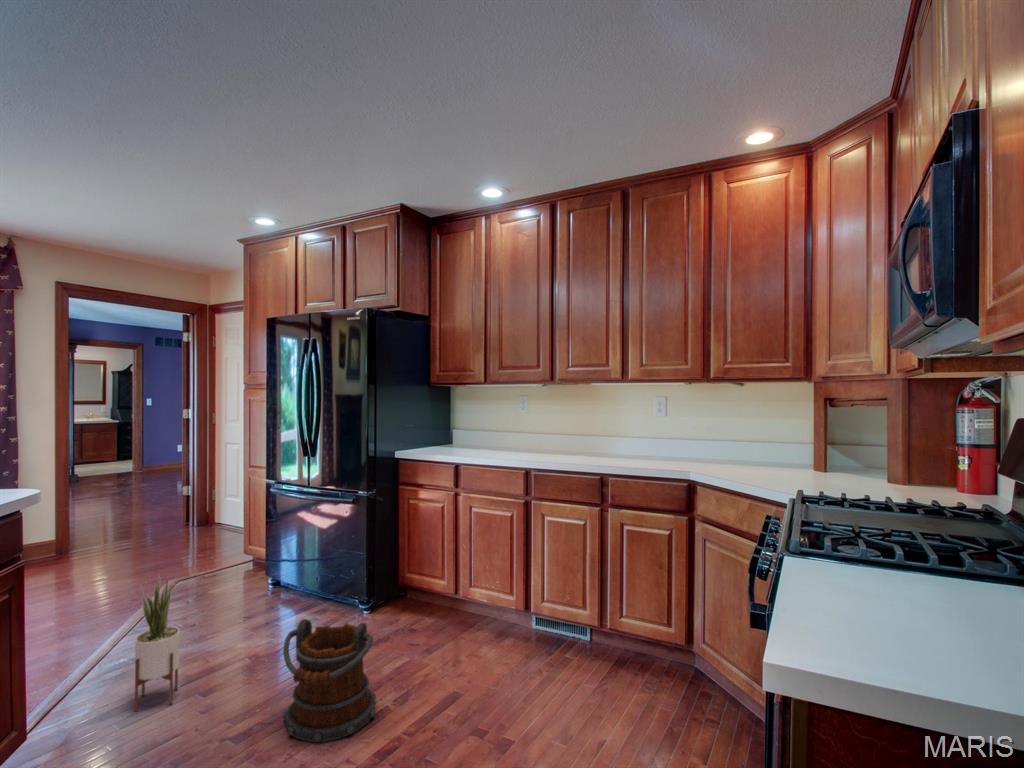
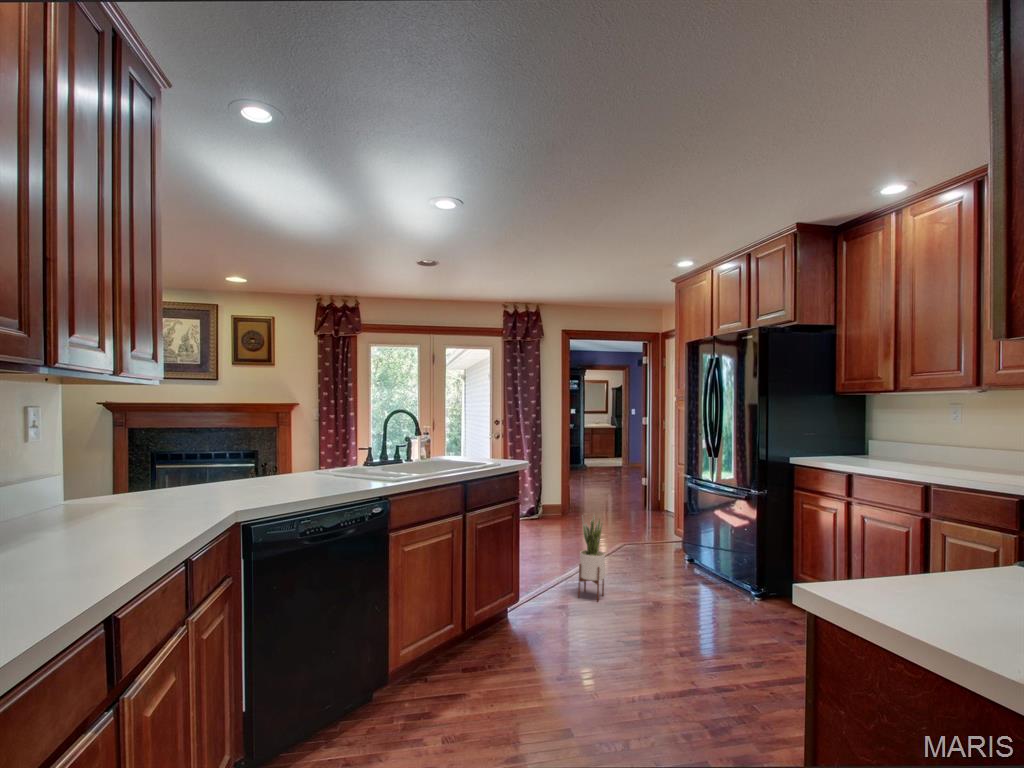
bucket: present [283,619,376,742] -> none [659,565,732,662]

